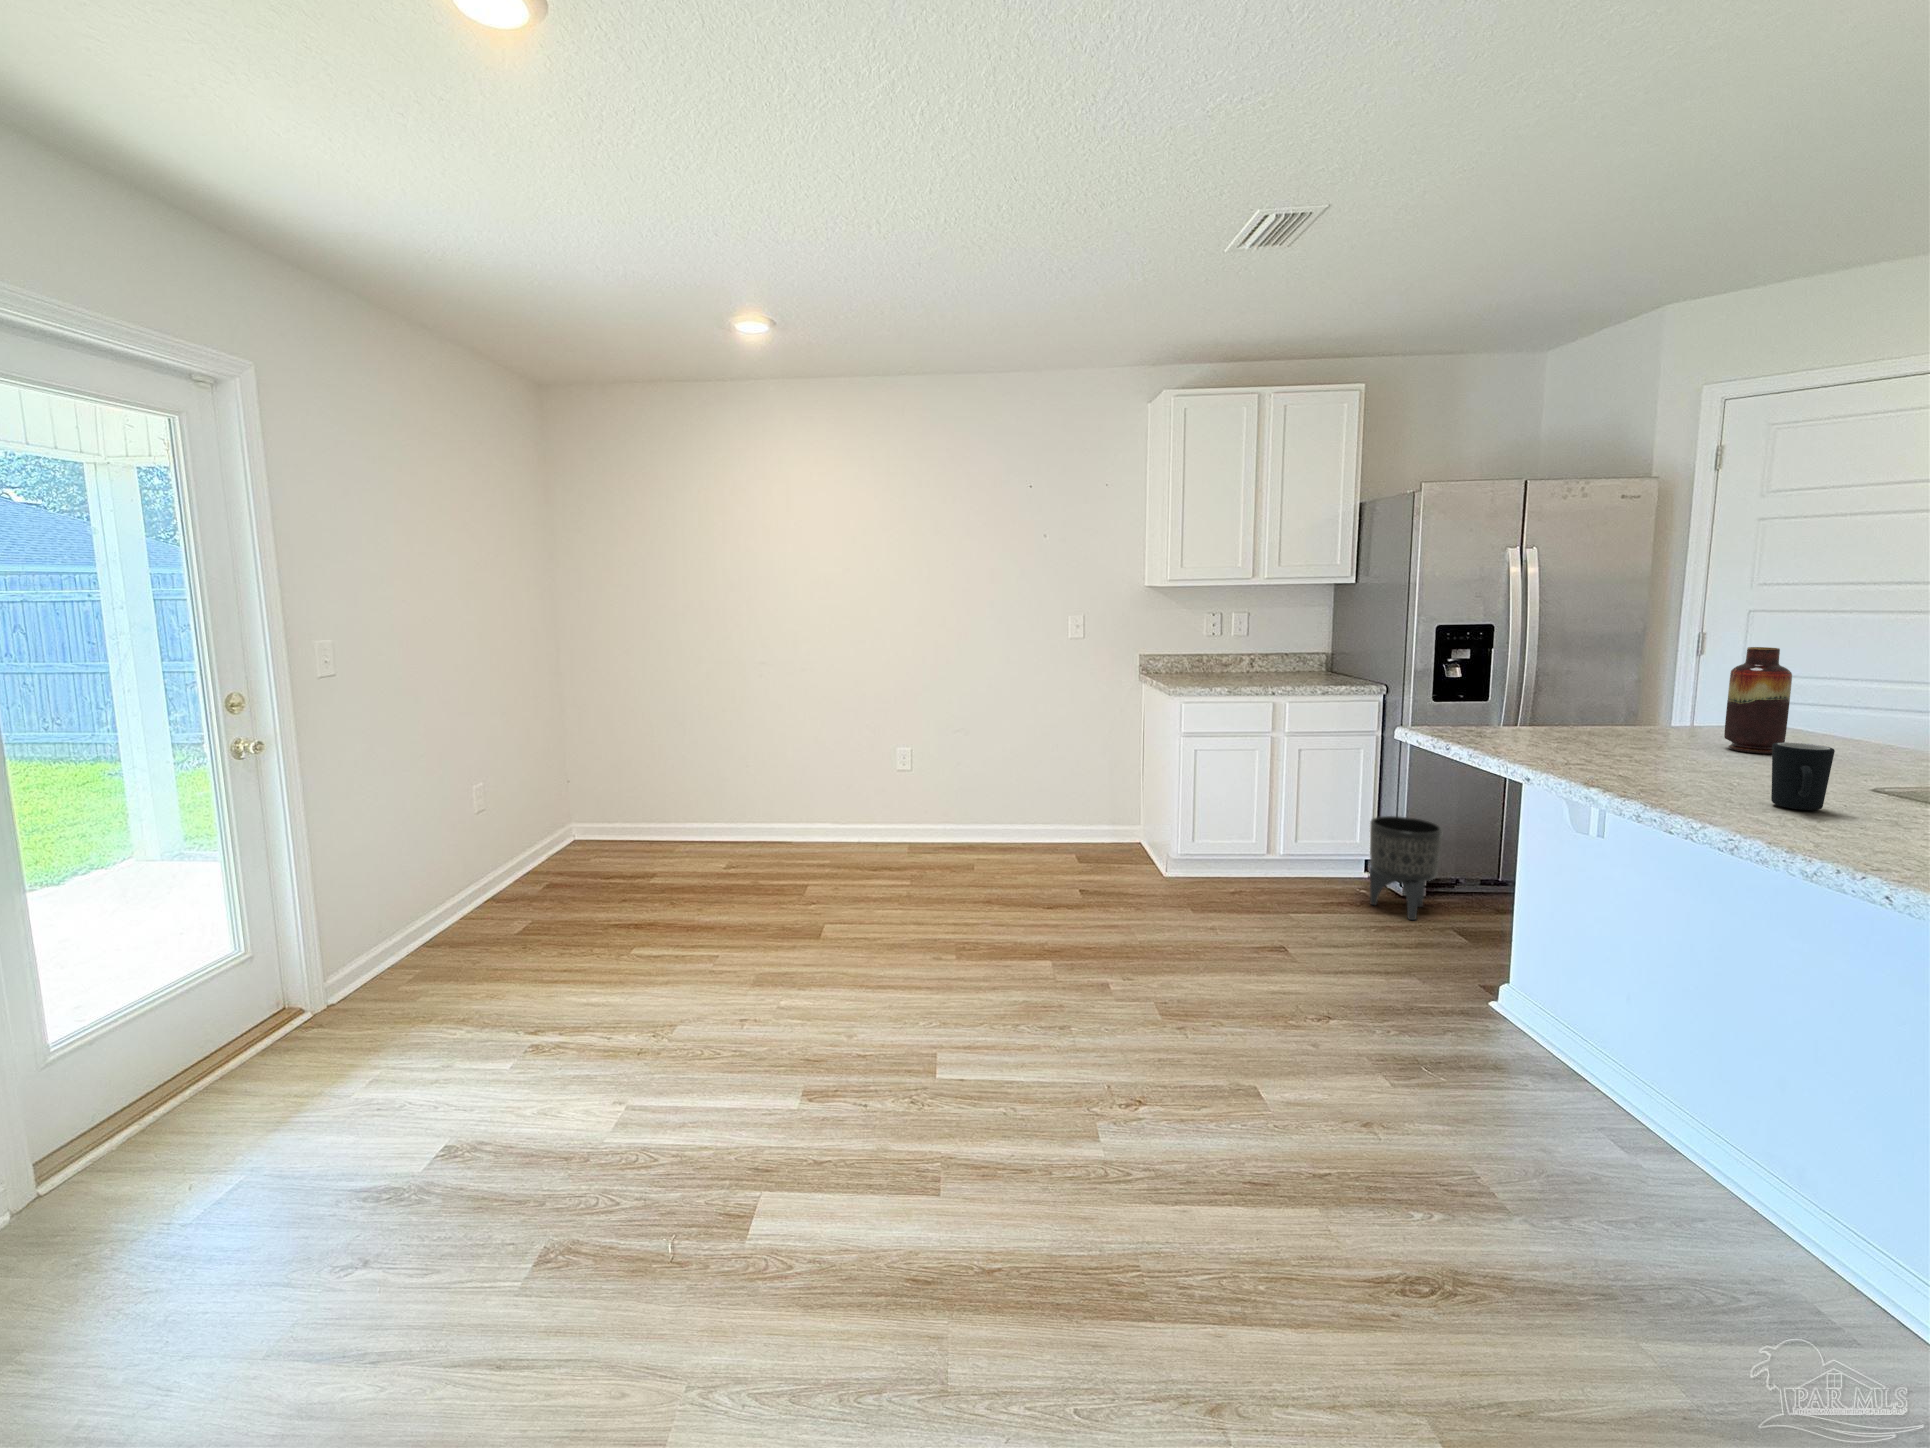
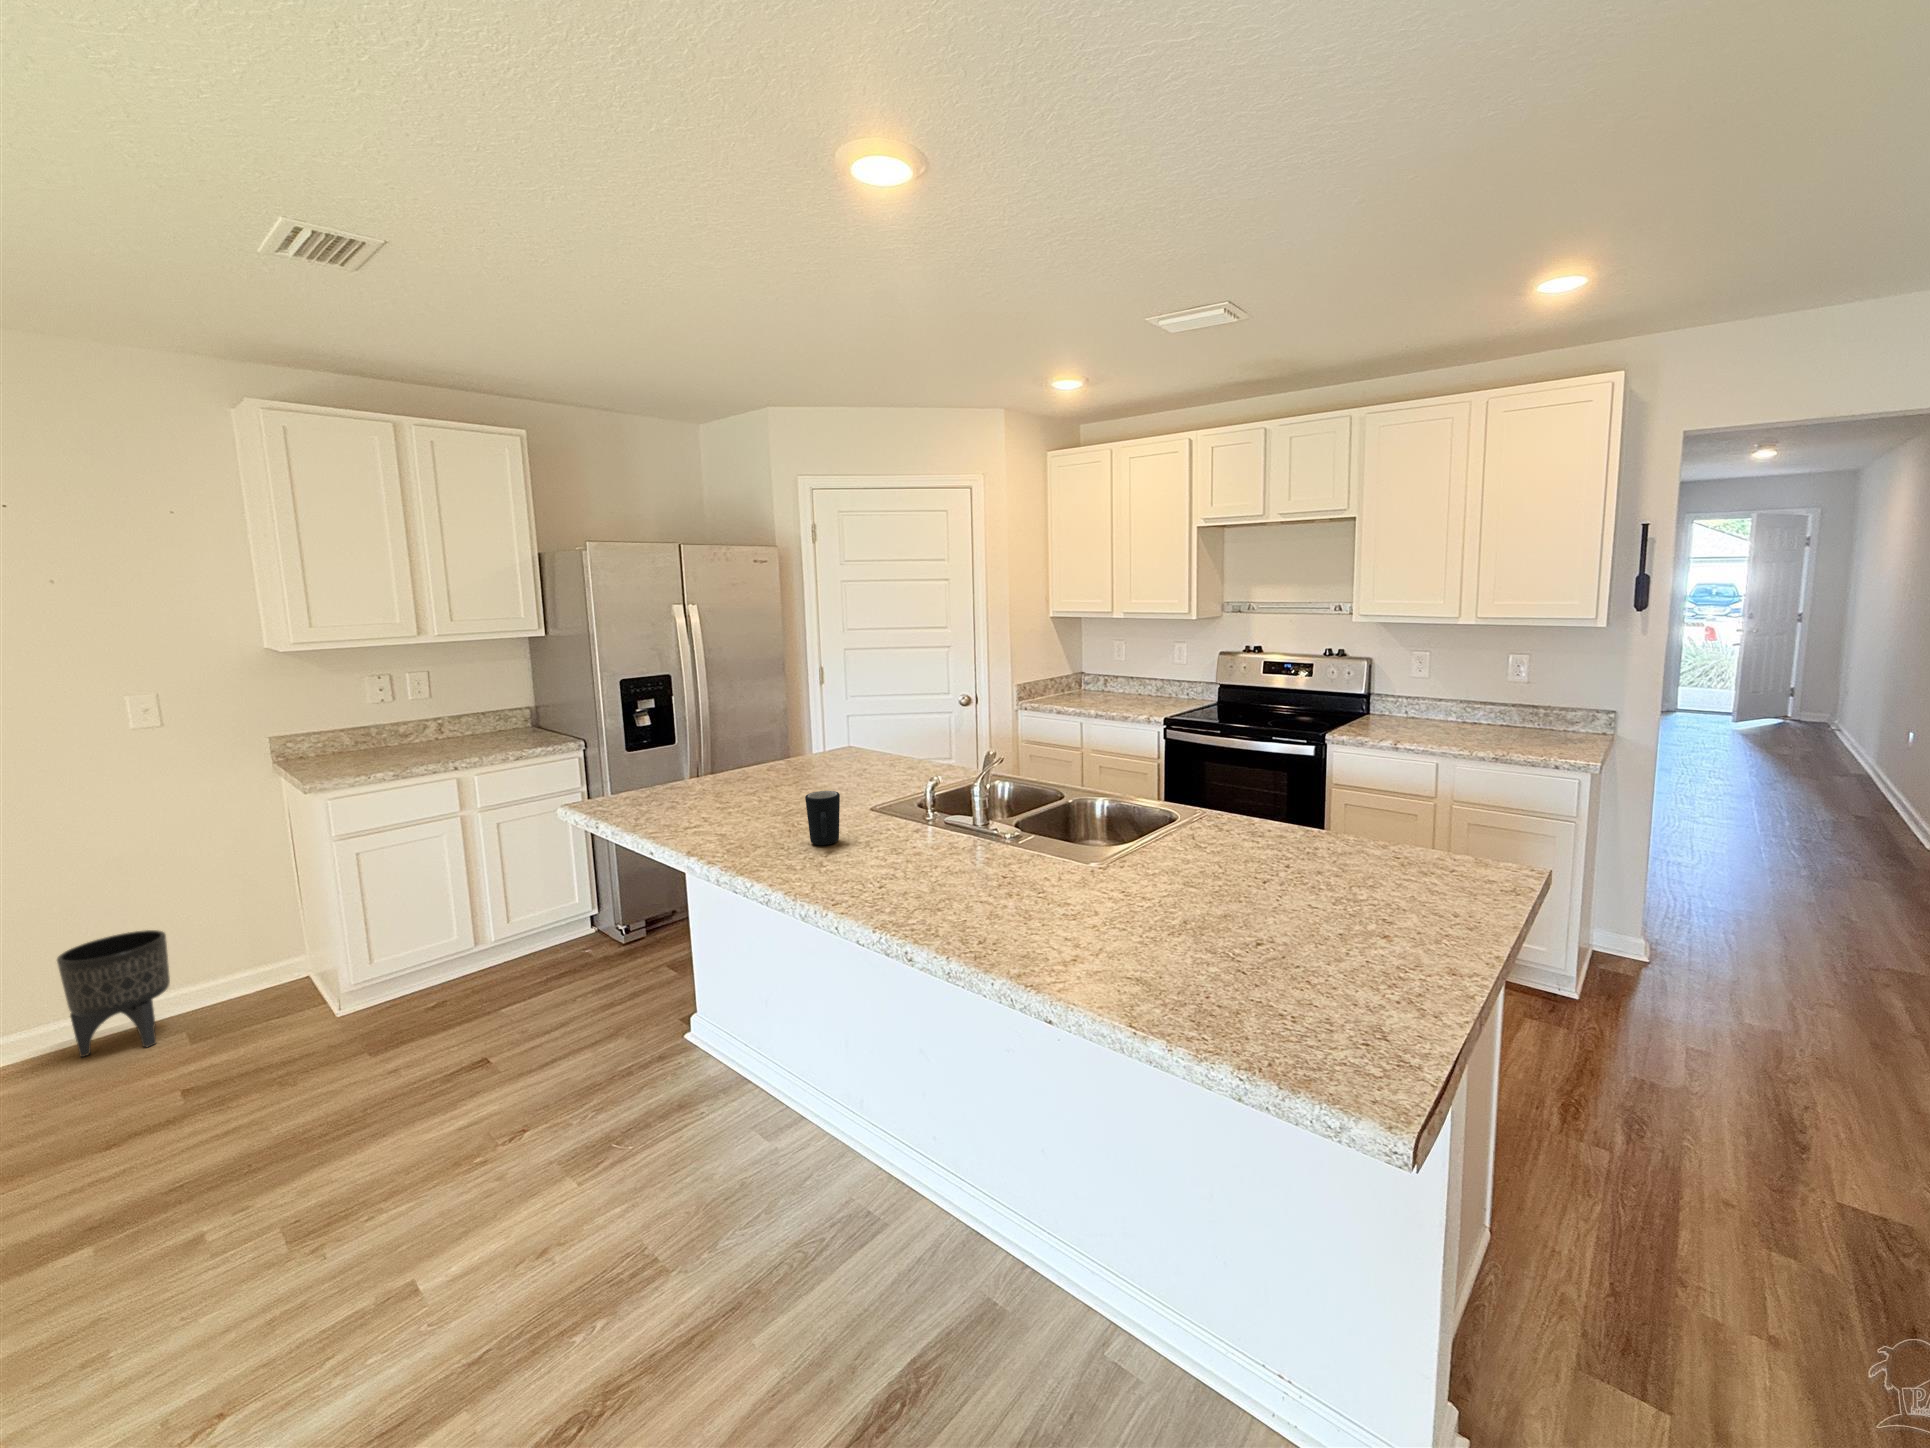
vase: present [1724,647,1792,754] -> none [807,698,843,781]
planter: present [1370,816,1443,920] -> present [57,930,170,1057]

